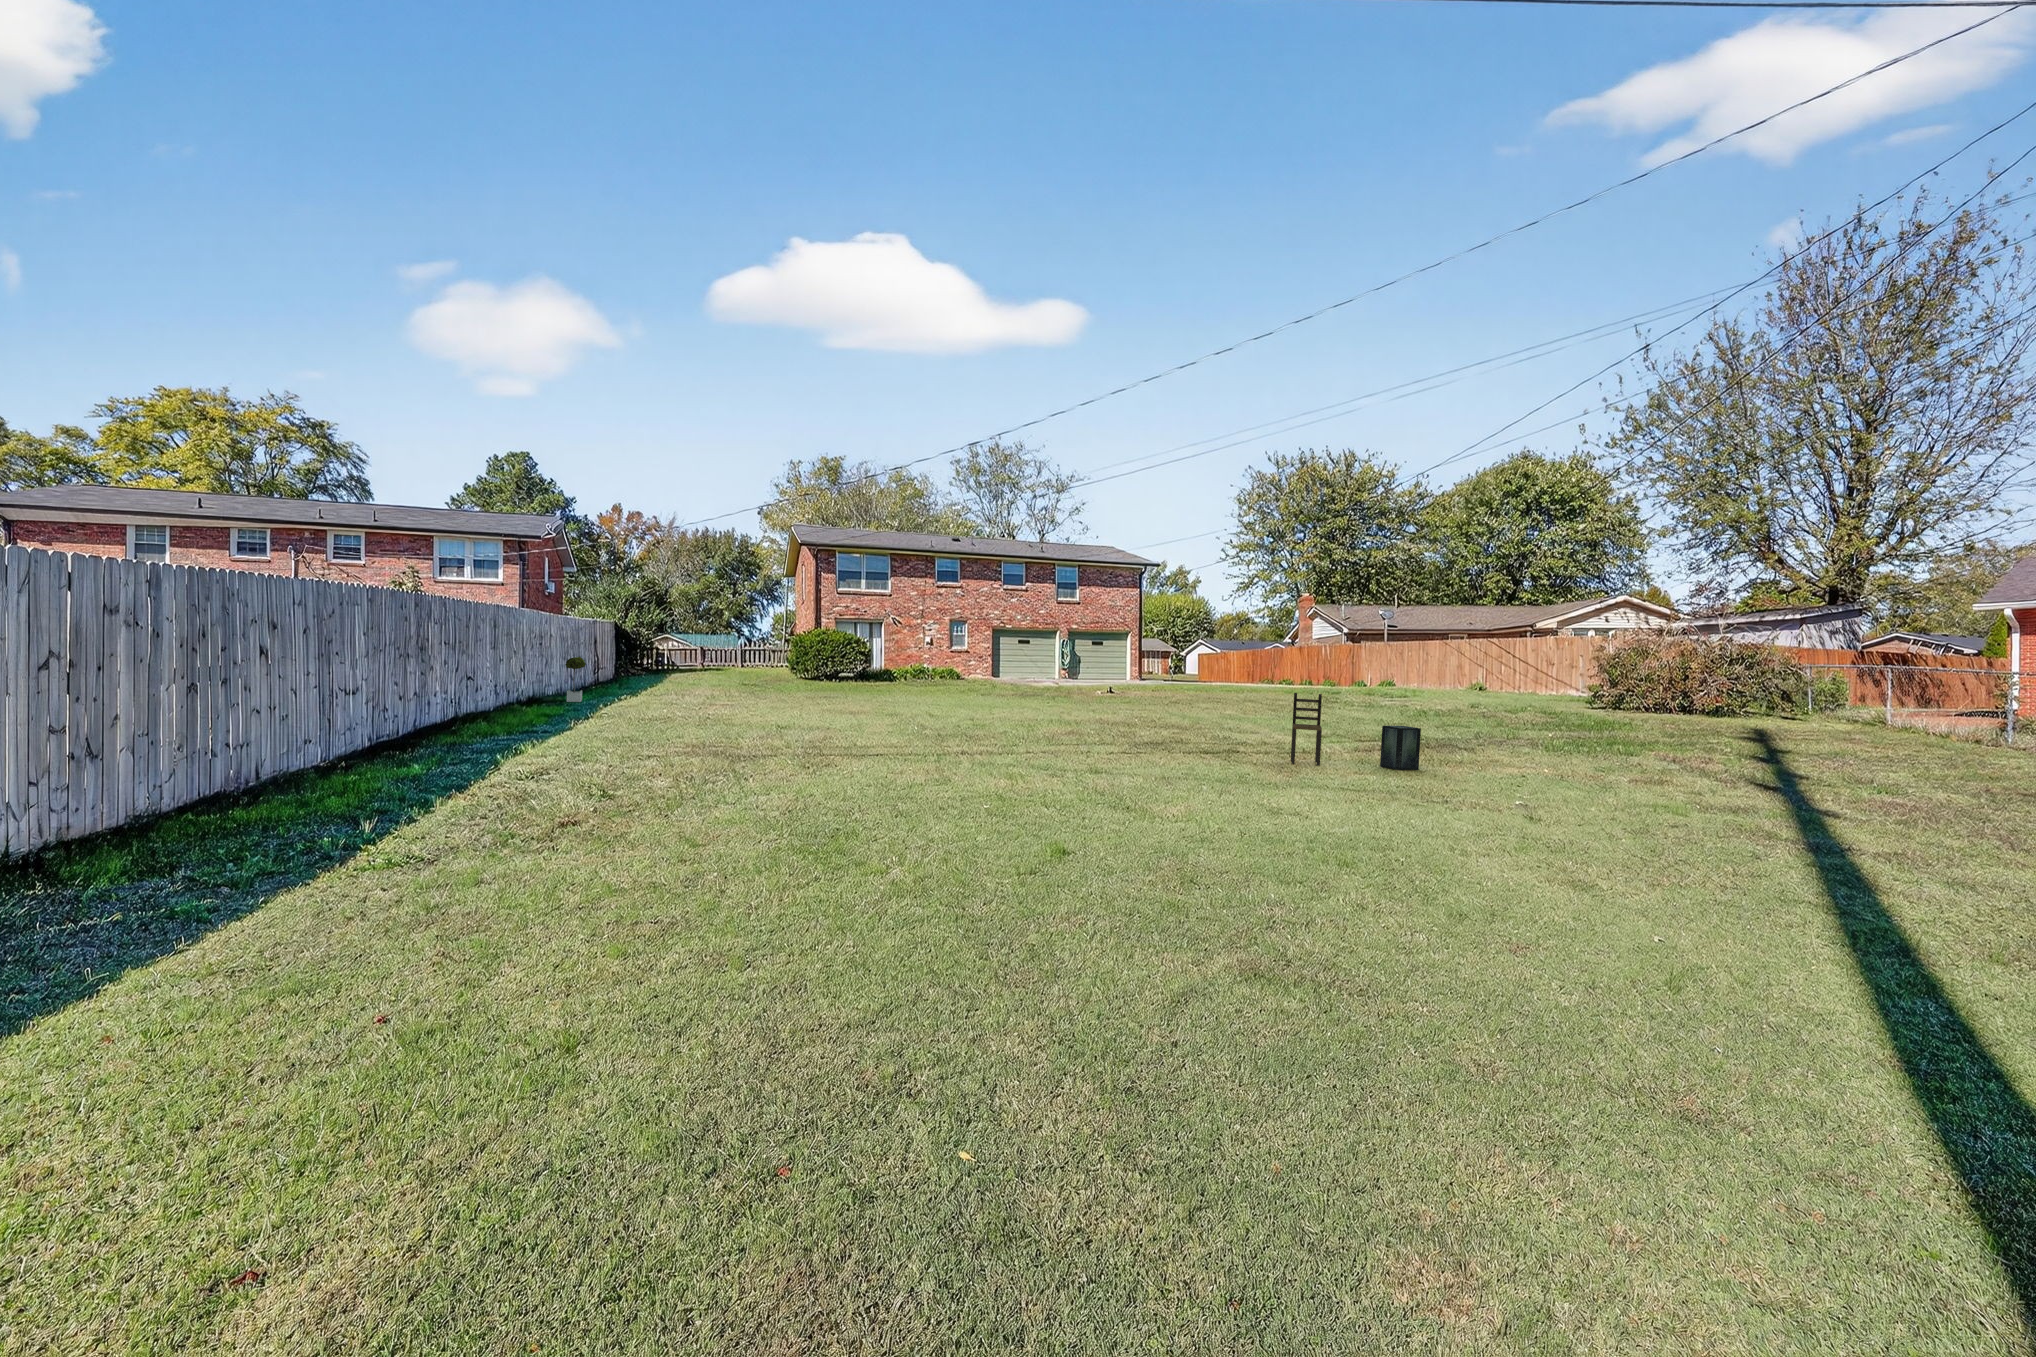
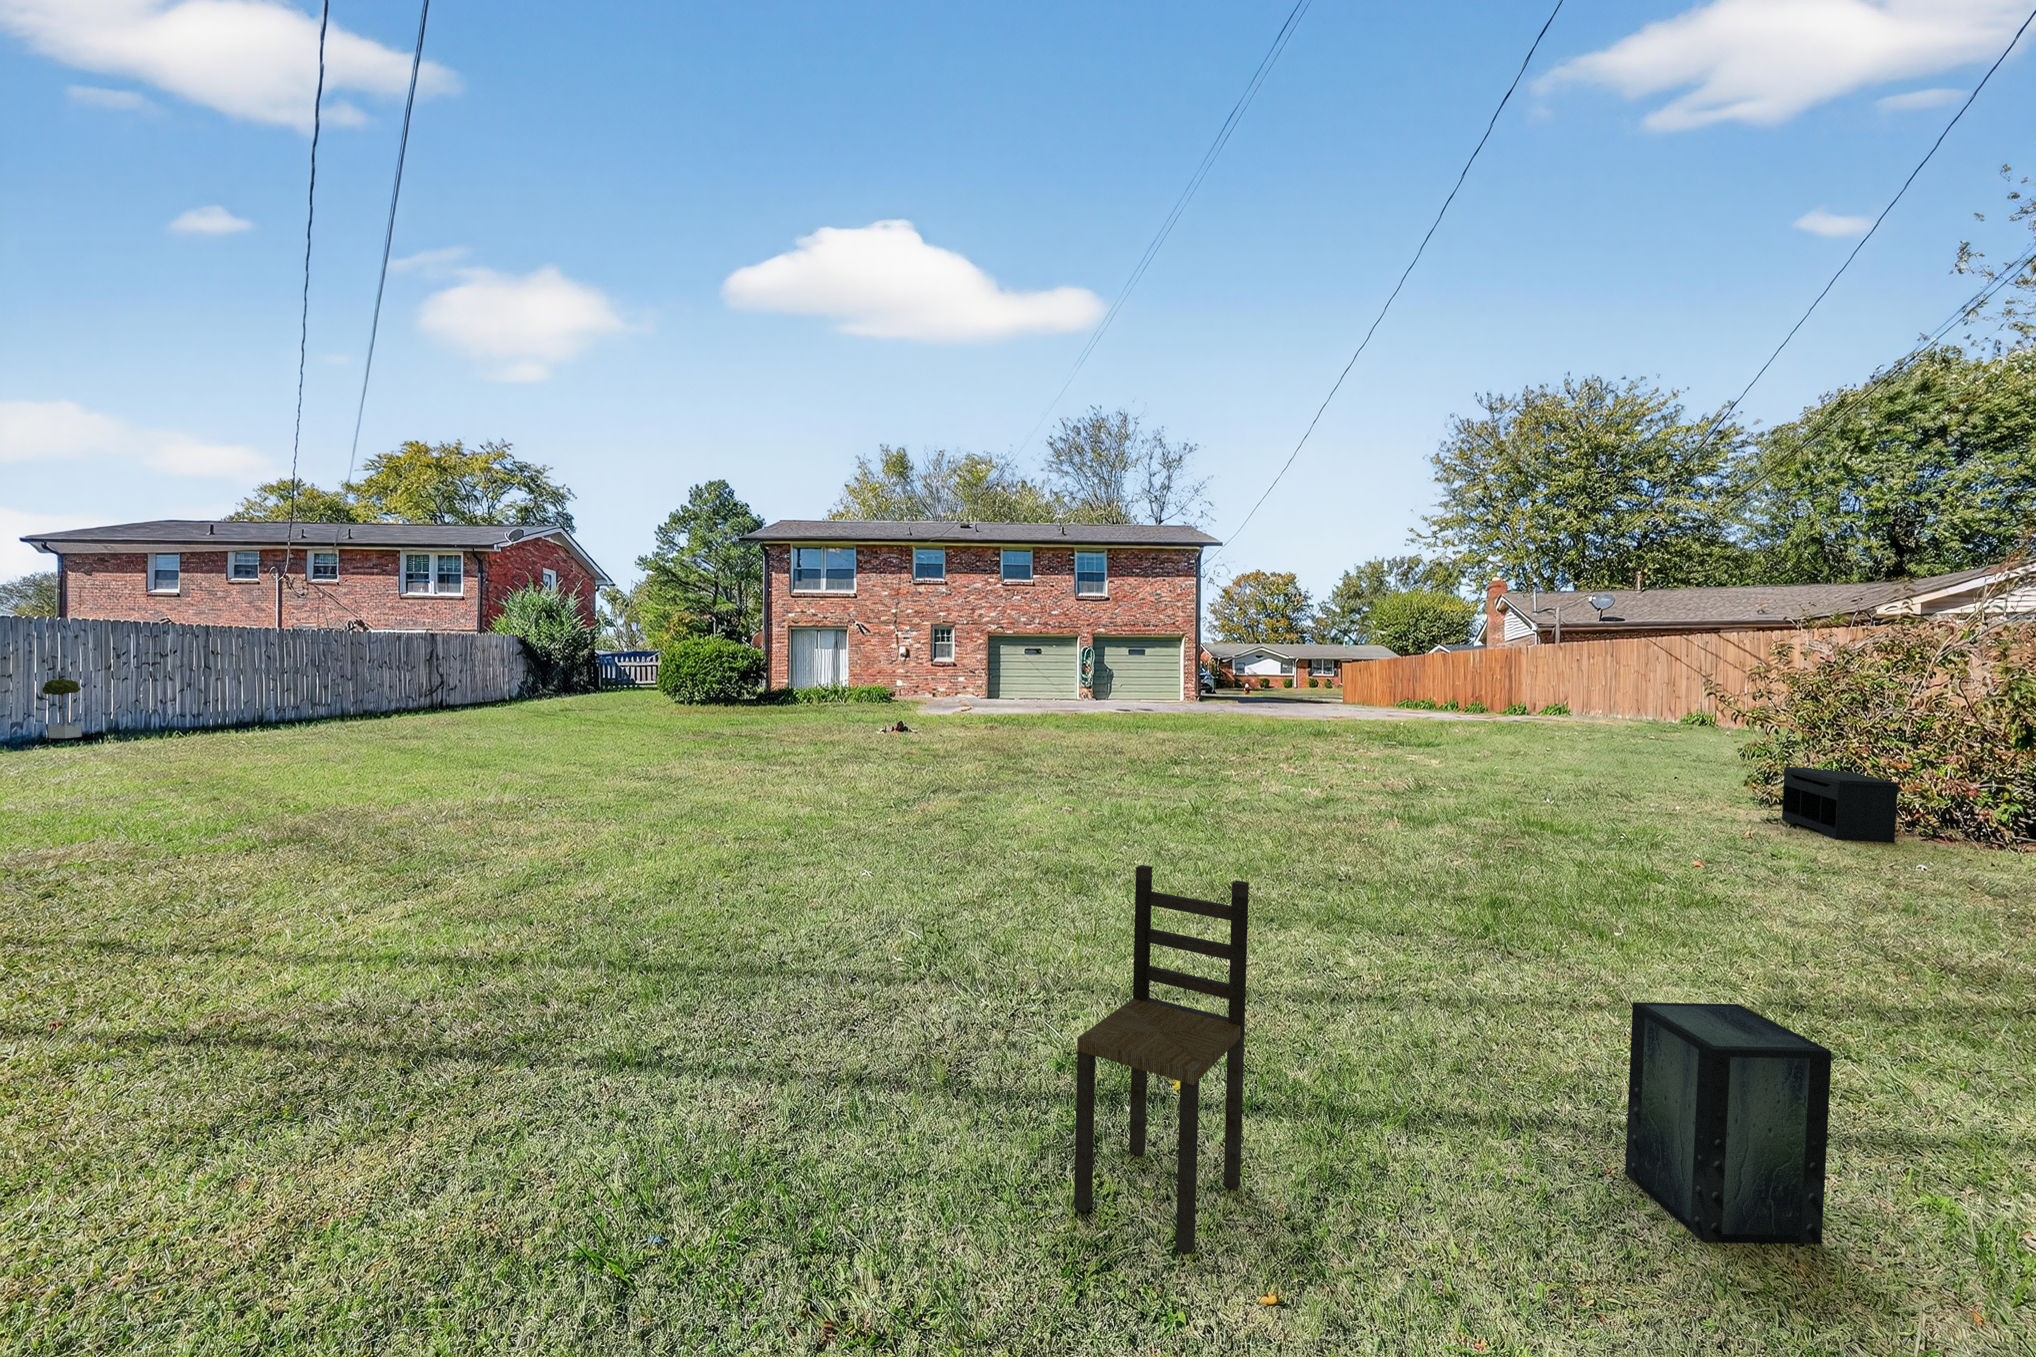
chair: present [1291,693,1322,766] -> present [1074,865,1249,1254]
bench: none [1638,705,1692,734] -> present [1782,767,1898,843]
storage box: present [1380,726,1421,770] -> present [1625,1002,1832,1244]

